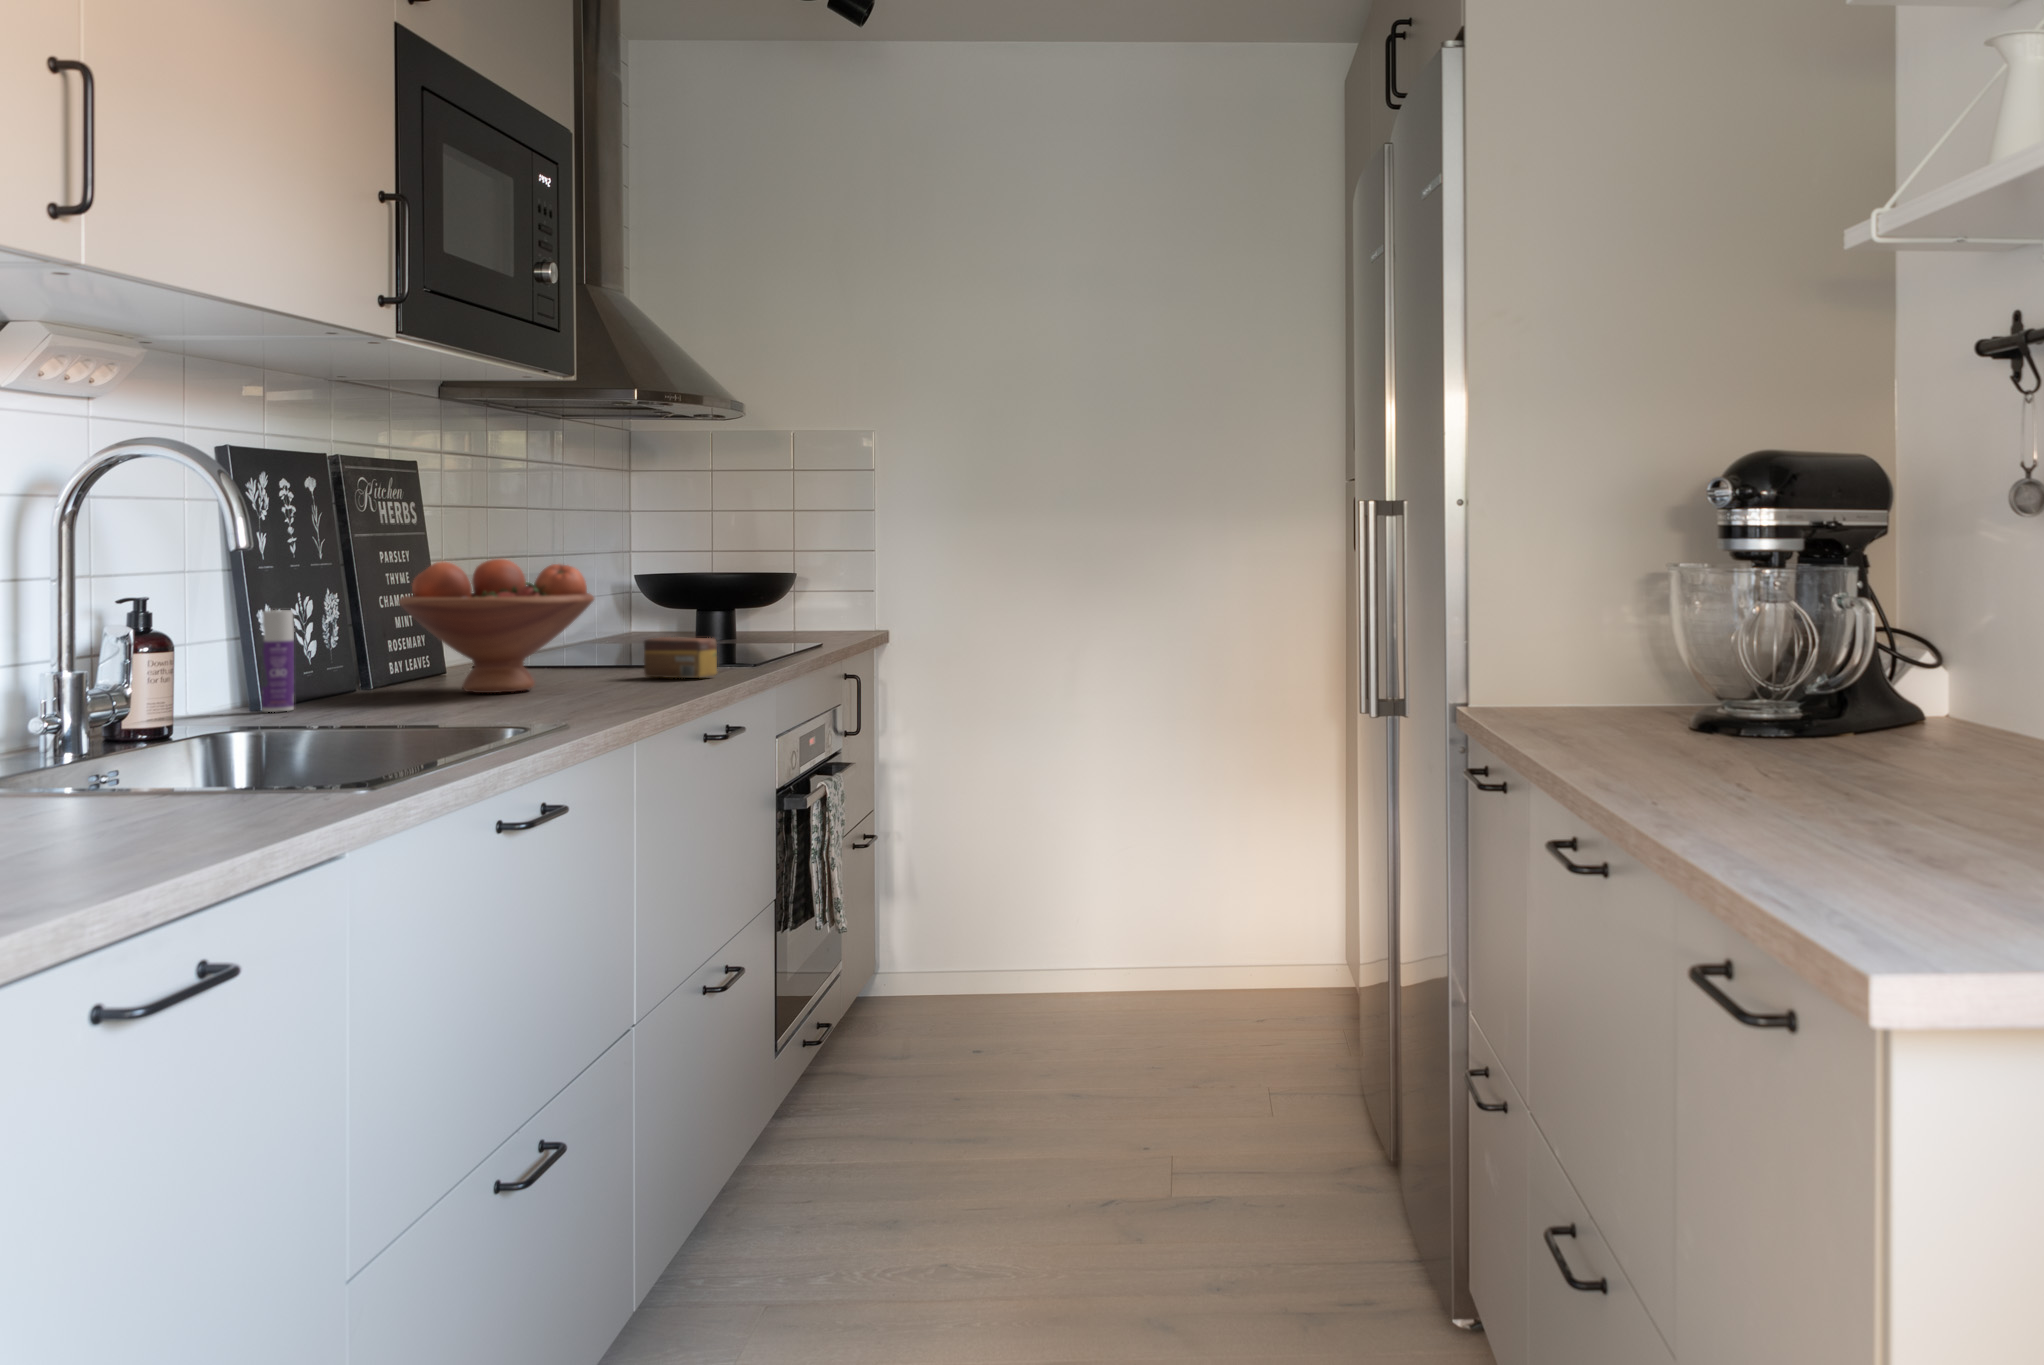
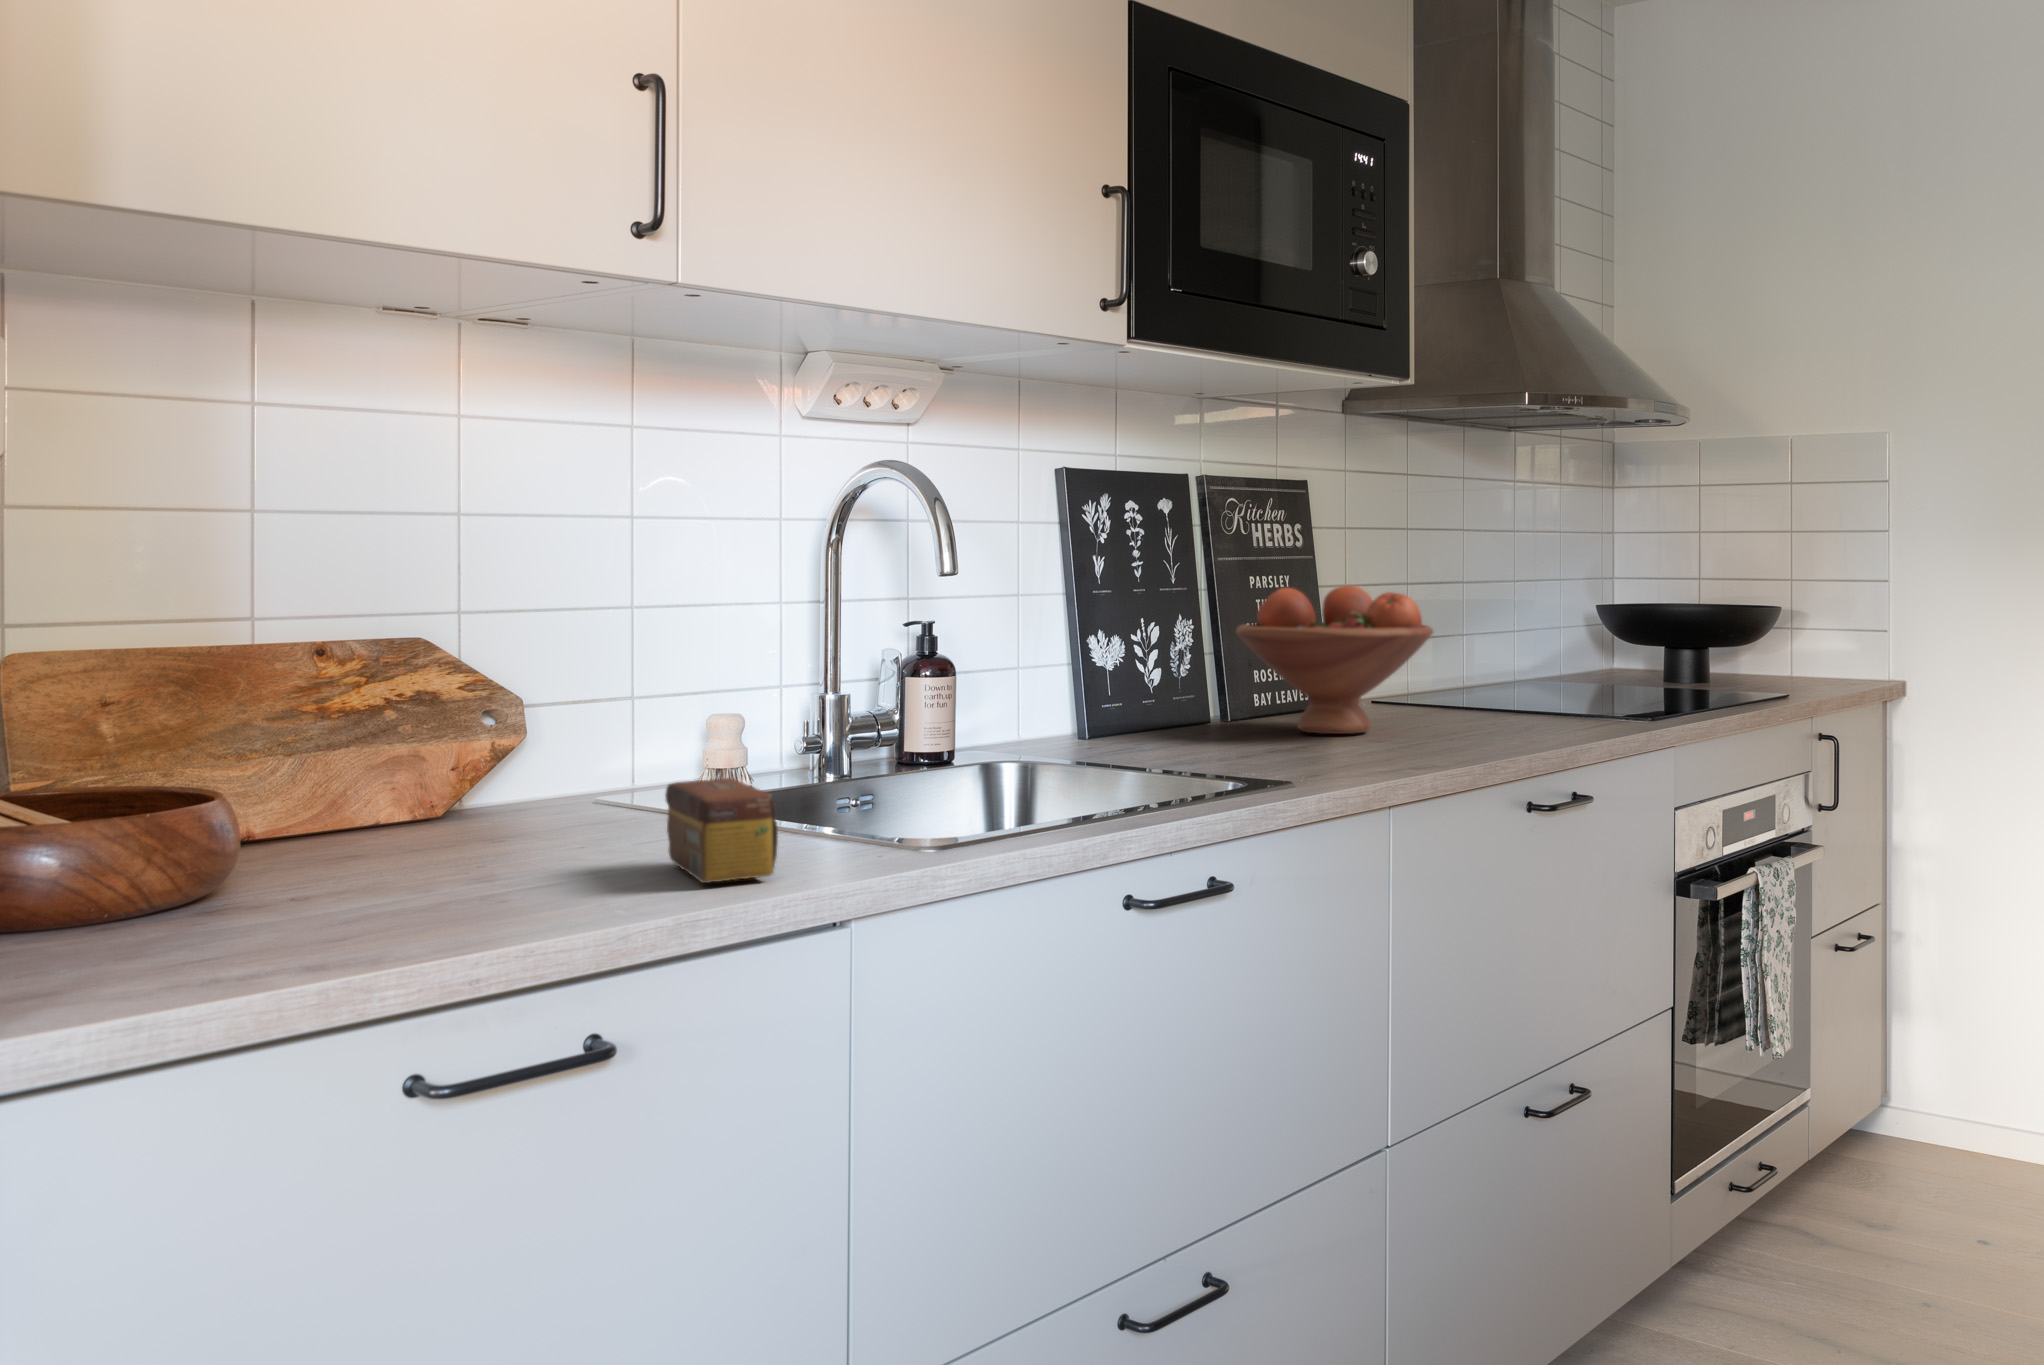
bottle: present [262,610,294,712] -> none [1091,635,1119,740]
tea box: present [644,637,717,678] -> present [665,778,778,883]

